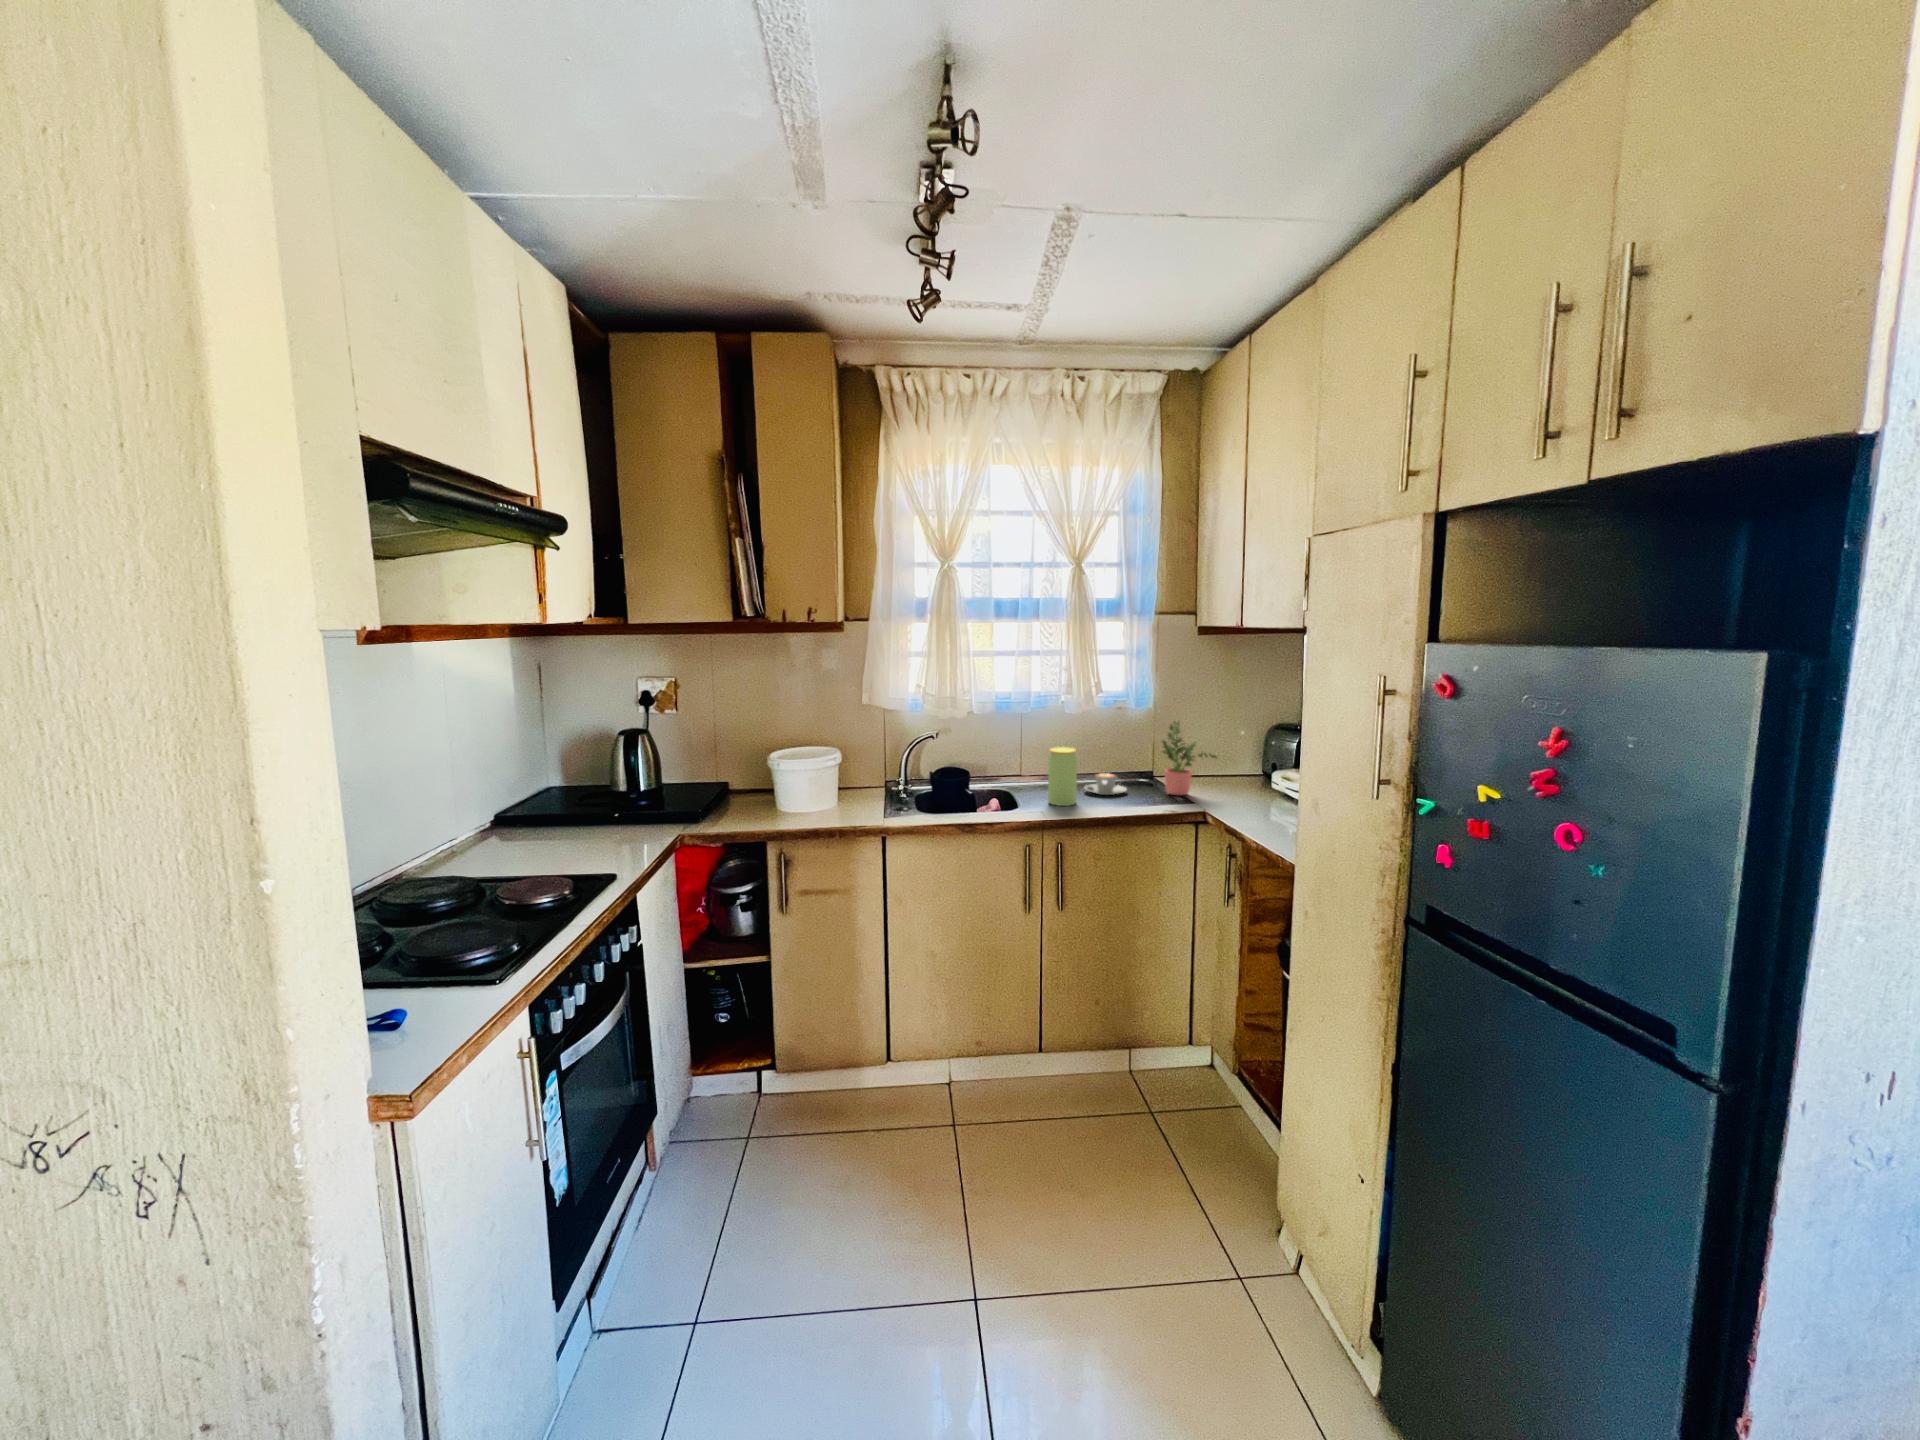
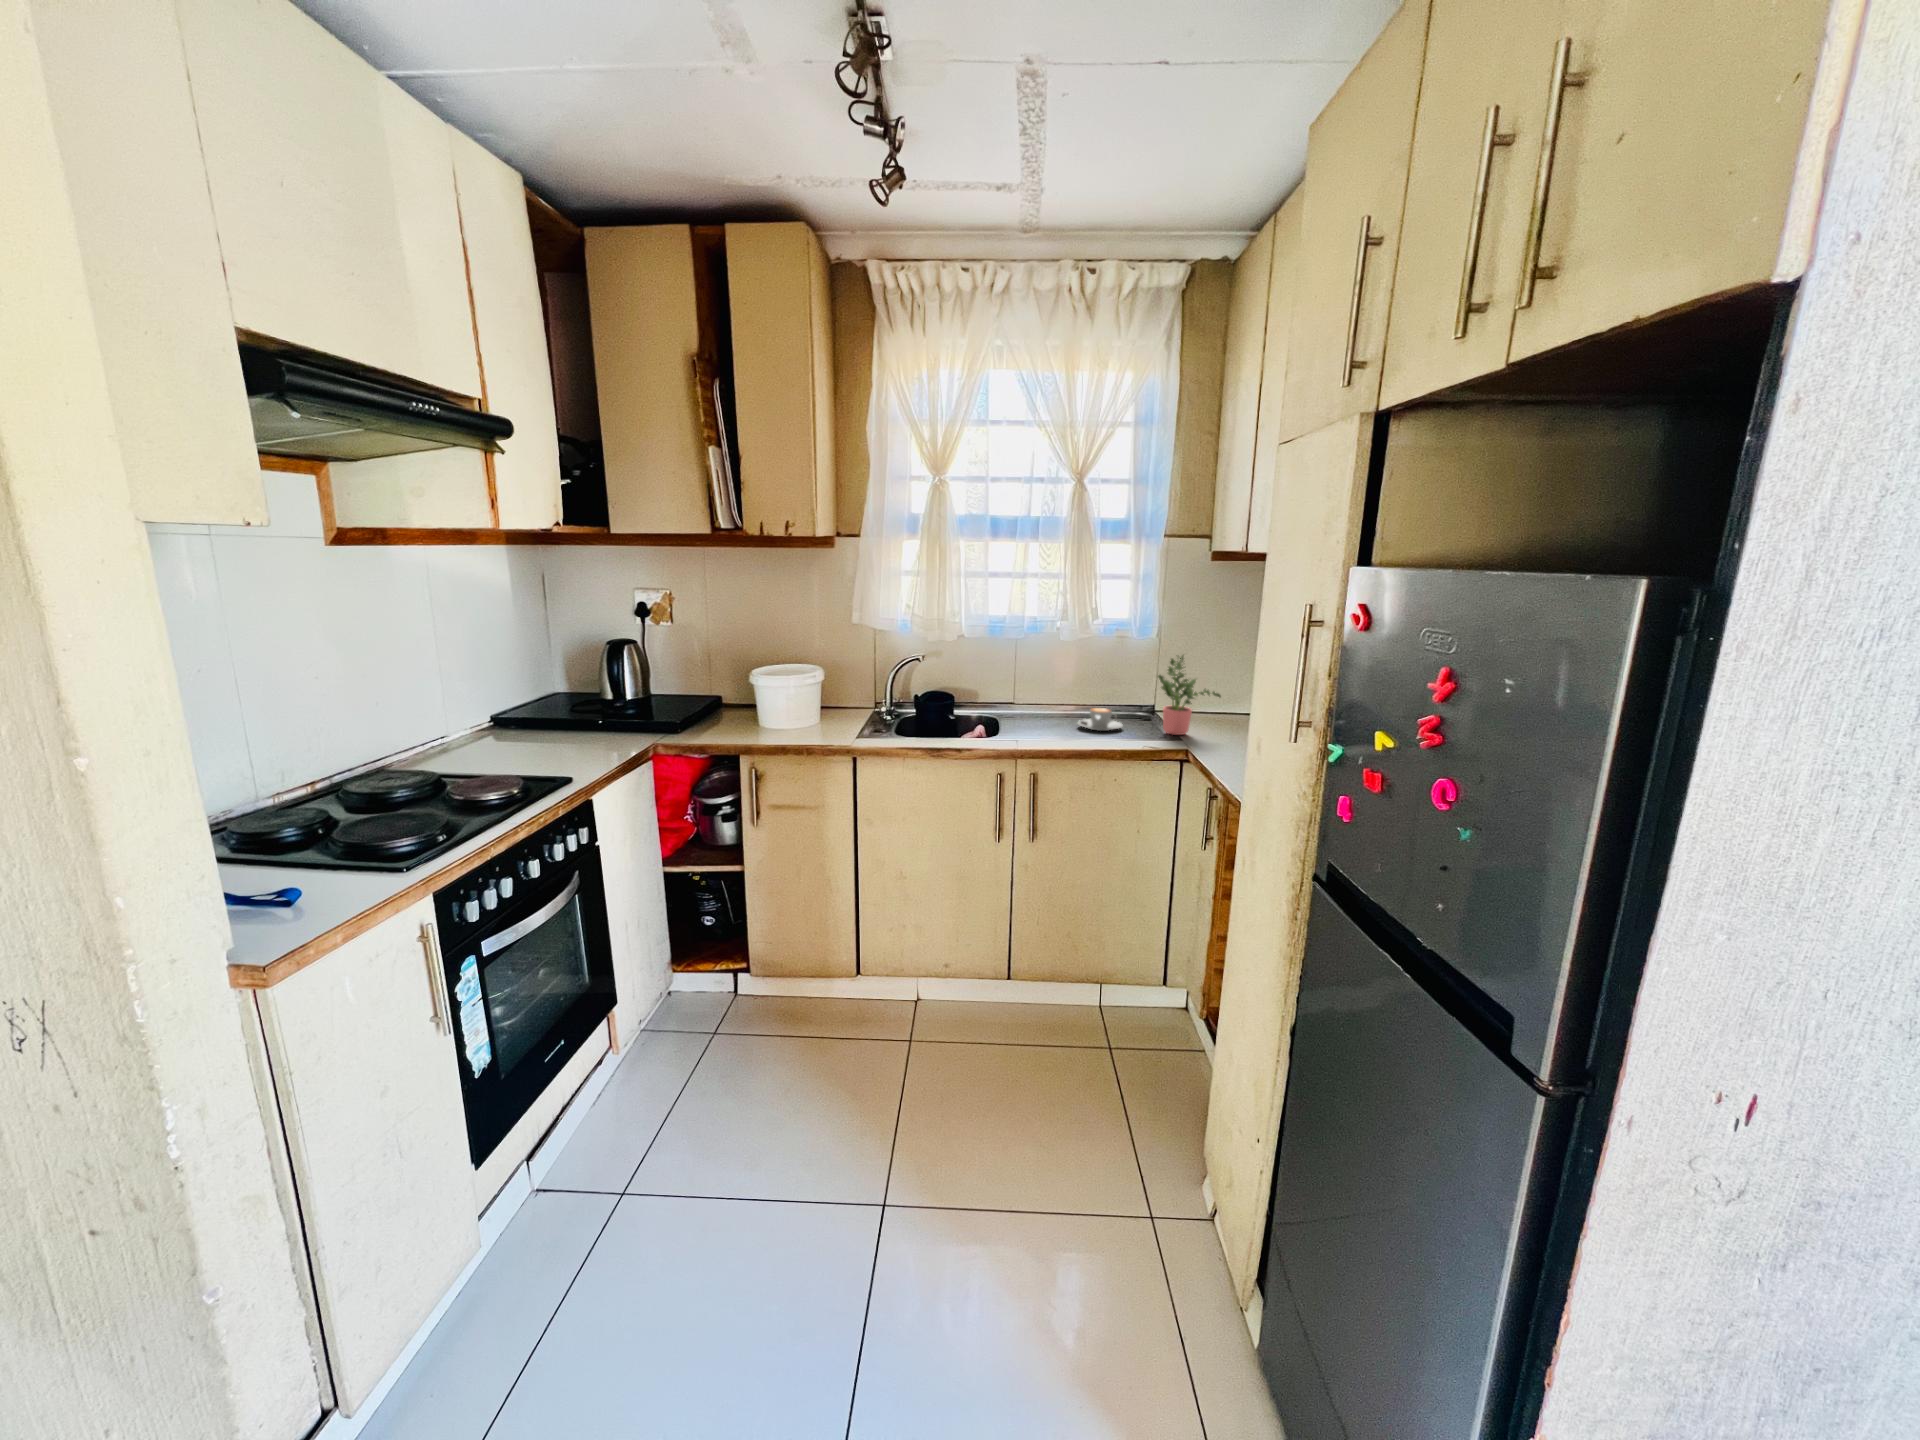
jar: present [1048,747,1077,806] -> none [1032,678,1064,739]

